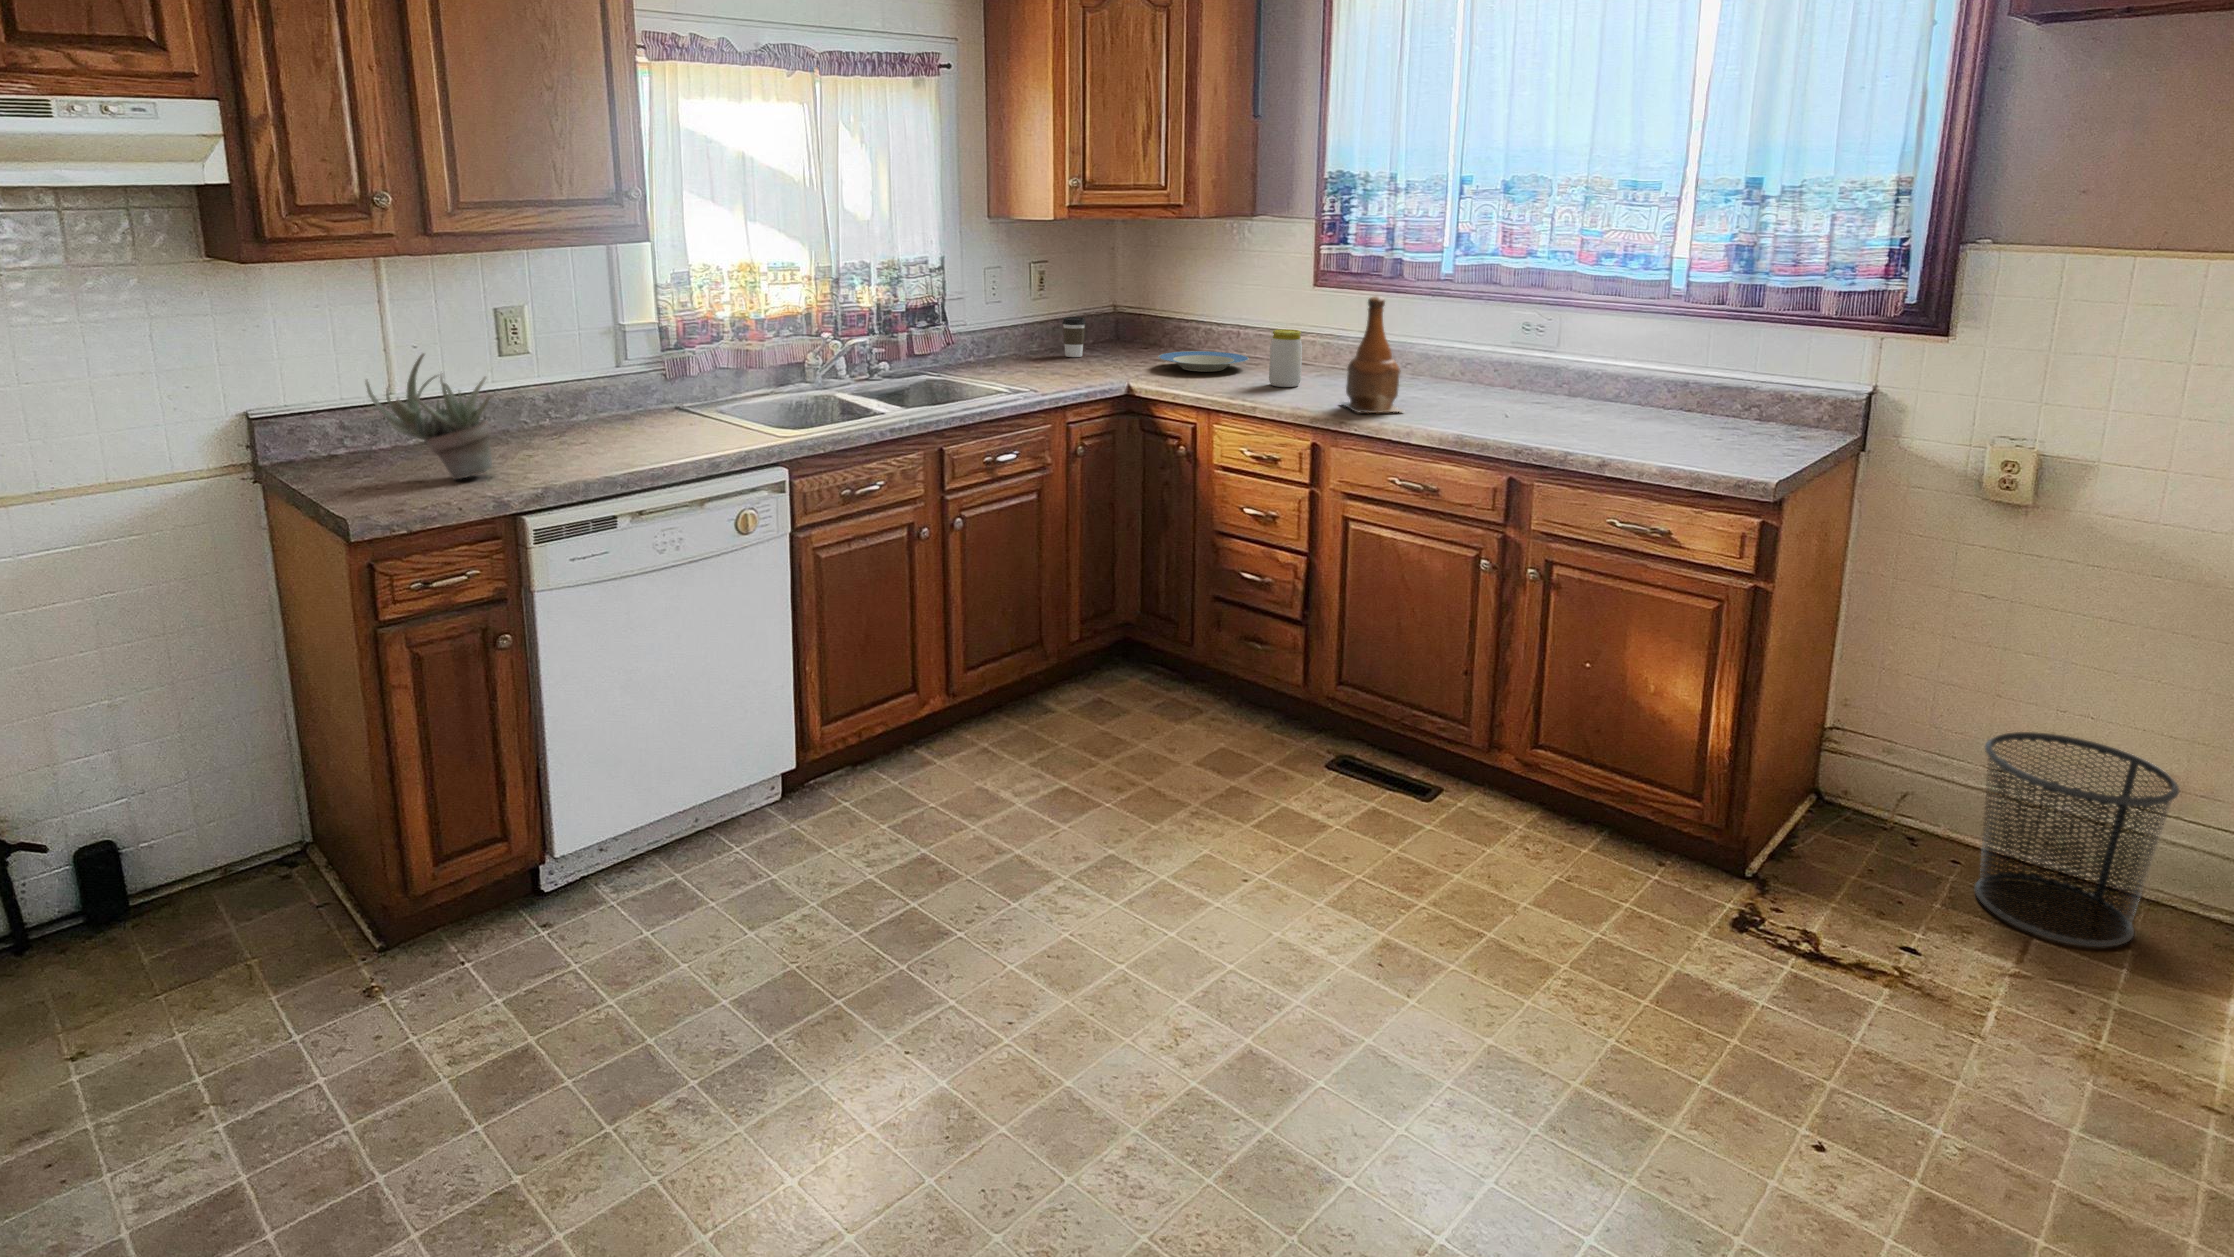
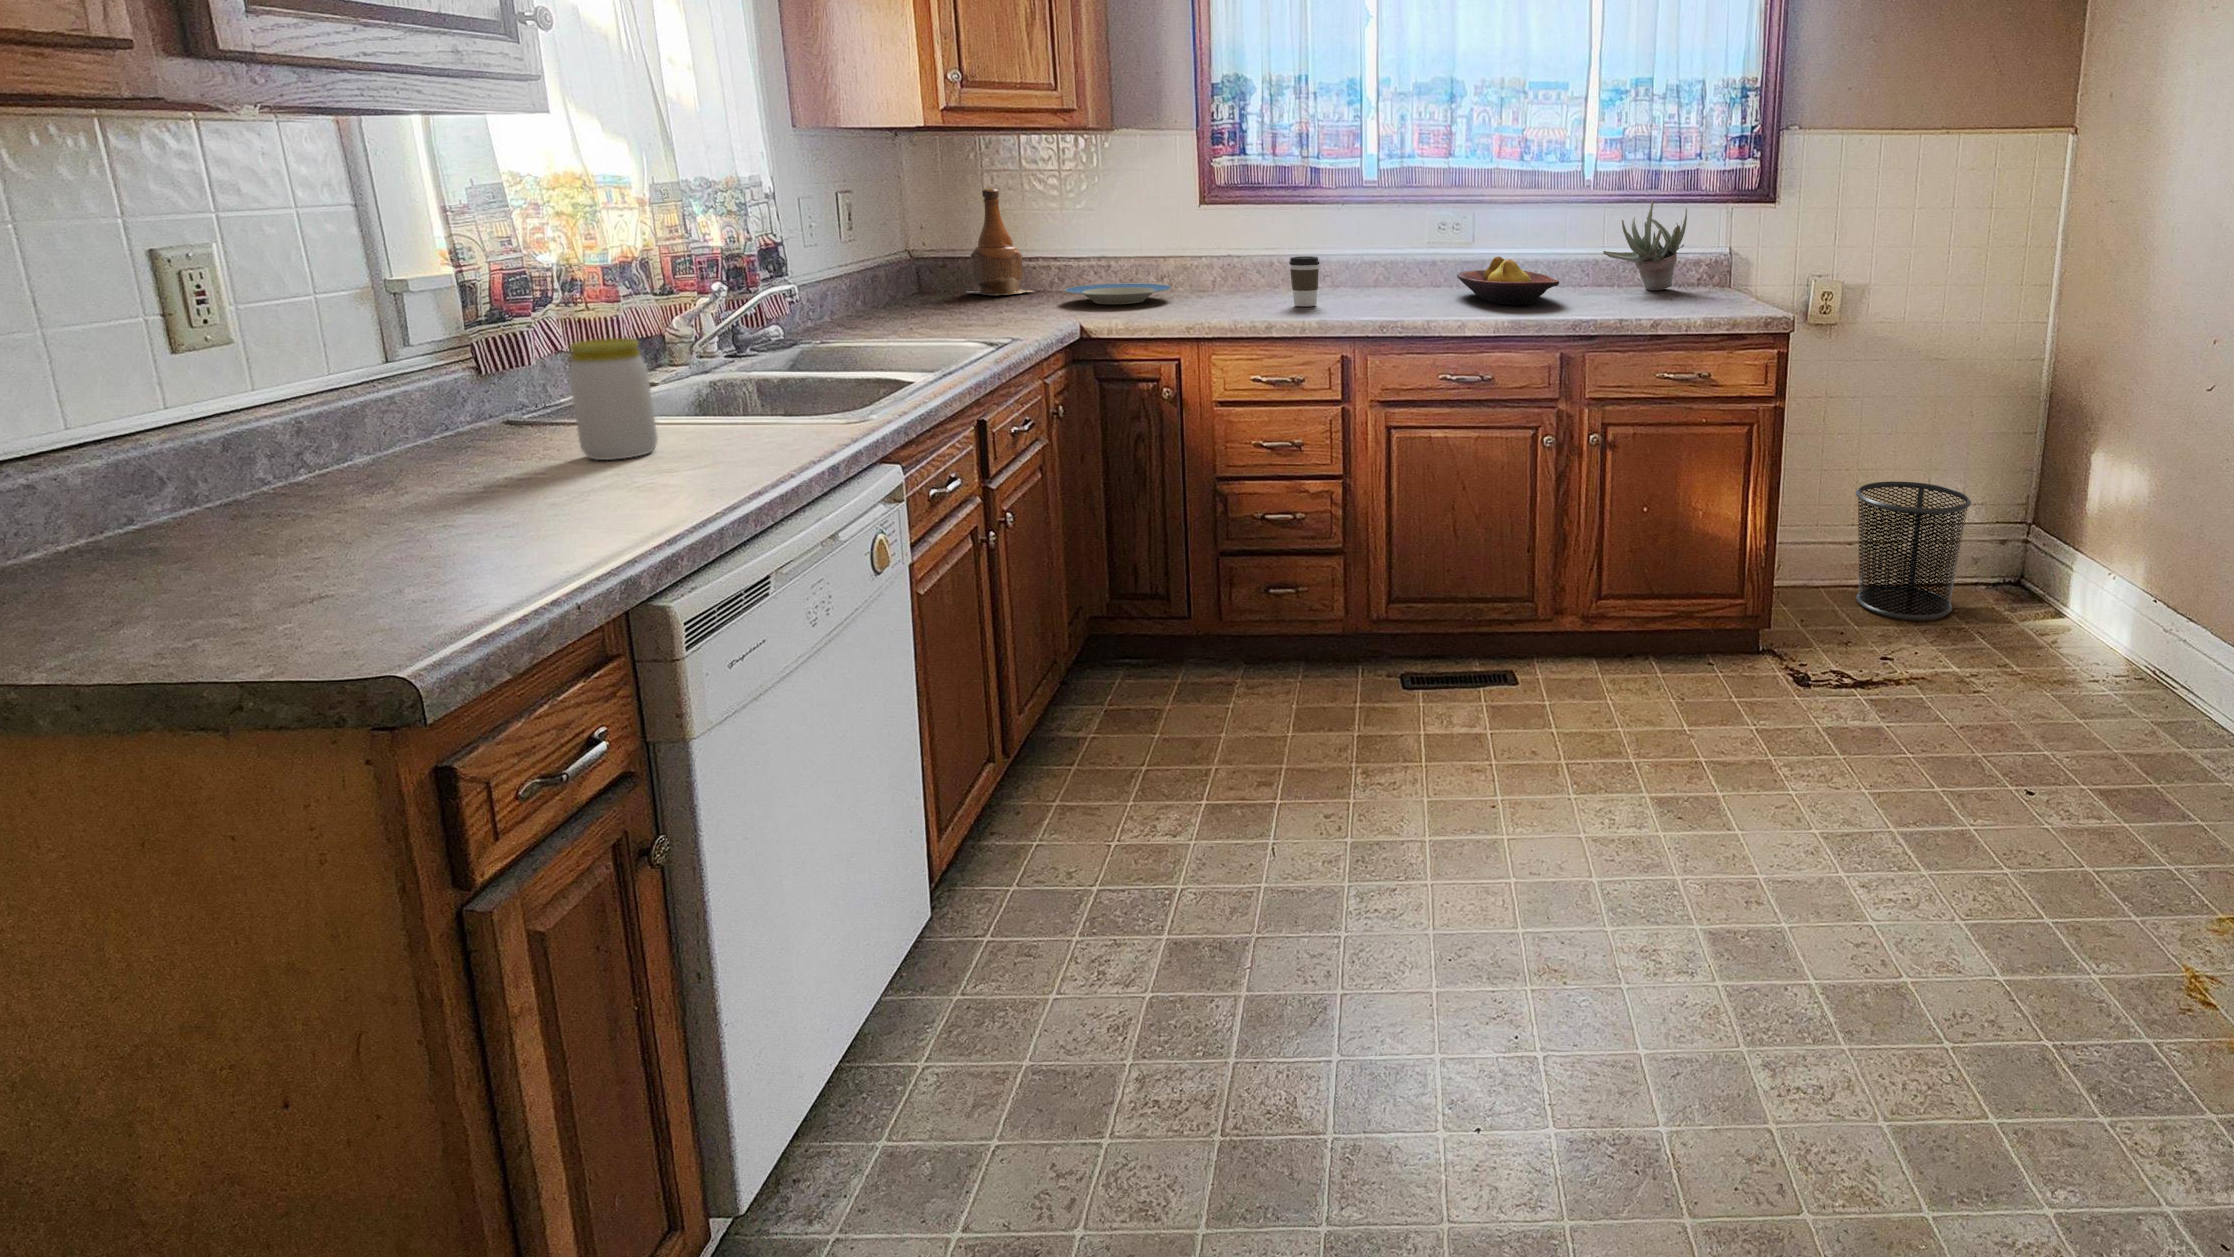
bottle: present [1341,296,1403,413] -> present [967,188,1033,295]
coffee cup: present [1062,317,1086,357] -> present [1289,256,1319,306]
jar: present [1269,329,1302,387] -> present [569,338,658,460]
succulent plant: present [366,354,492,479] -> present [1603,198,1687,290]
fruit bowl: none [1474,366,1583,421] -> present [1457,257,1559,305]

